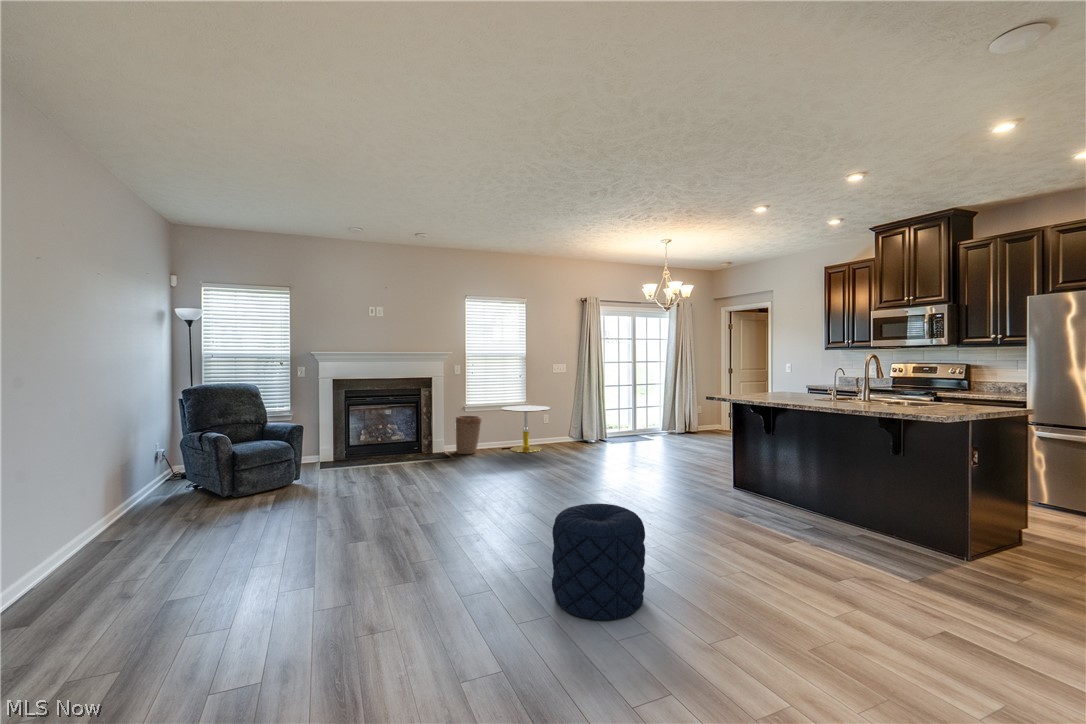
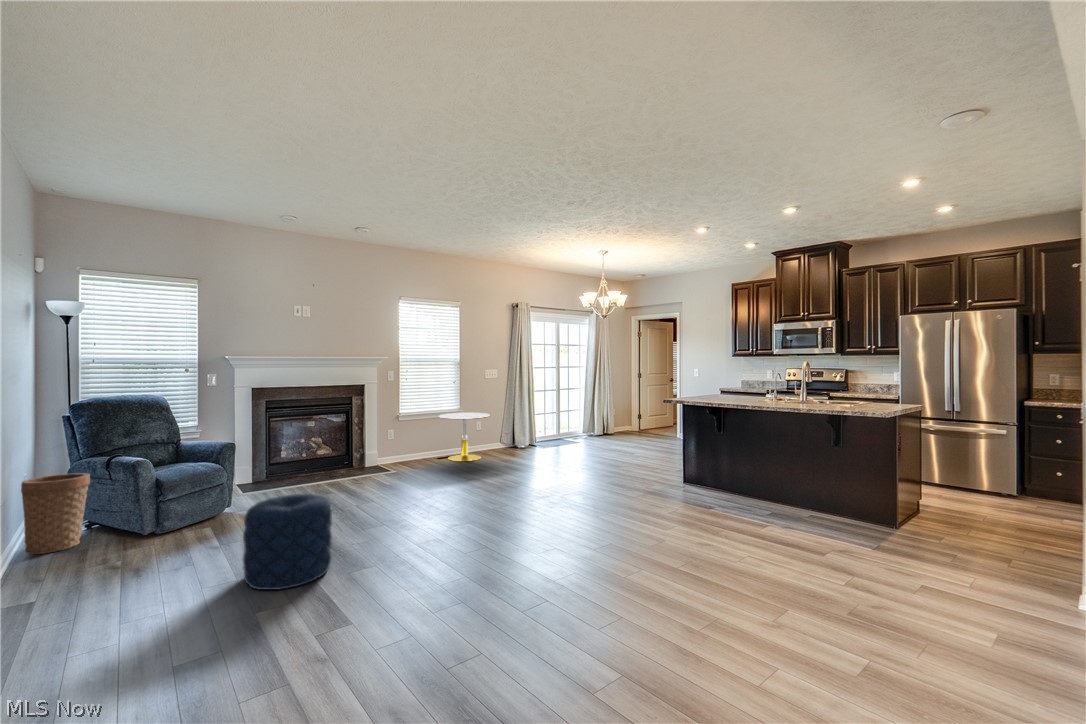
basket: present [456,415,481,454] -> present [21,473,90,554]
pouf: present [552,503,645,620] -> present [243,494,332,590]

